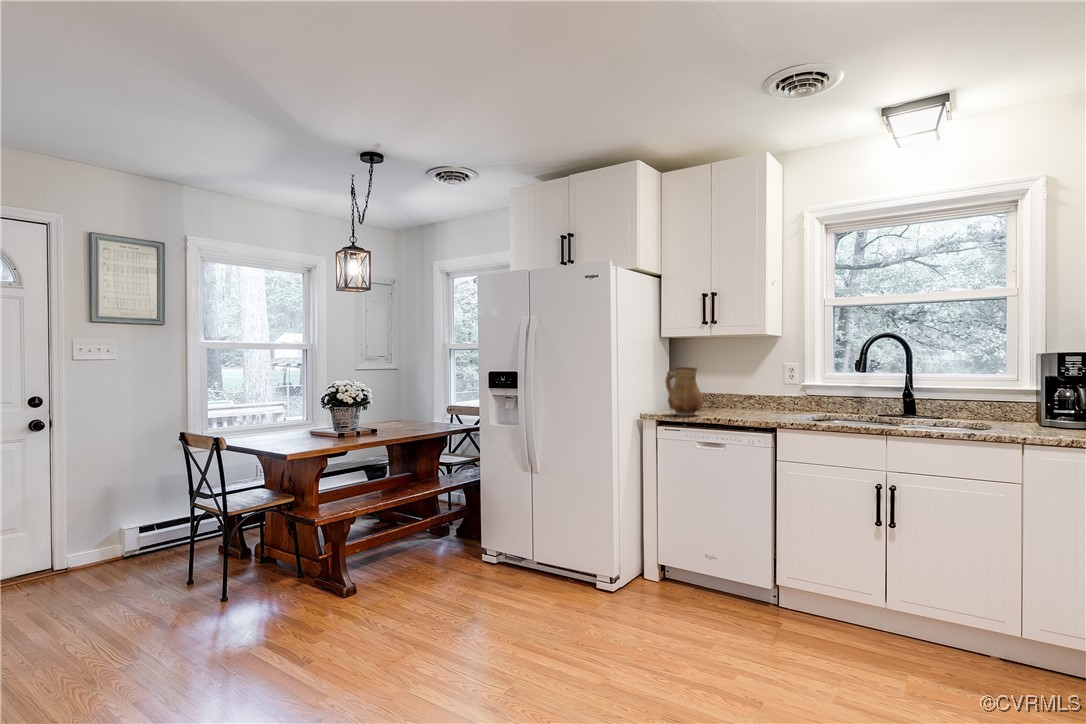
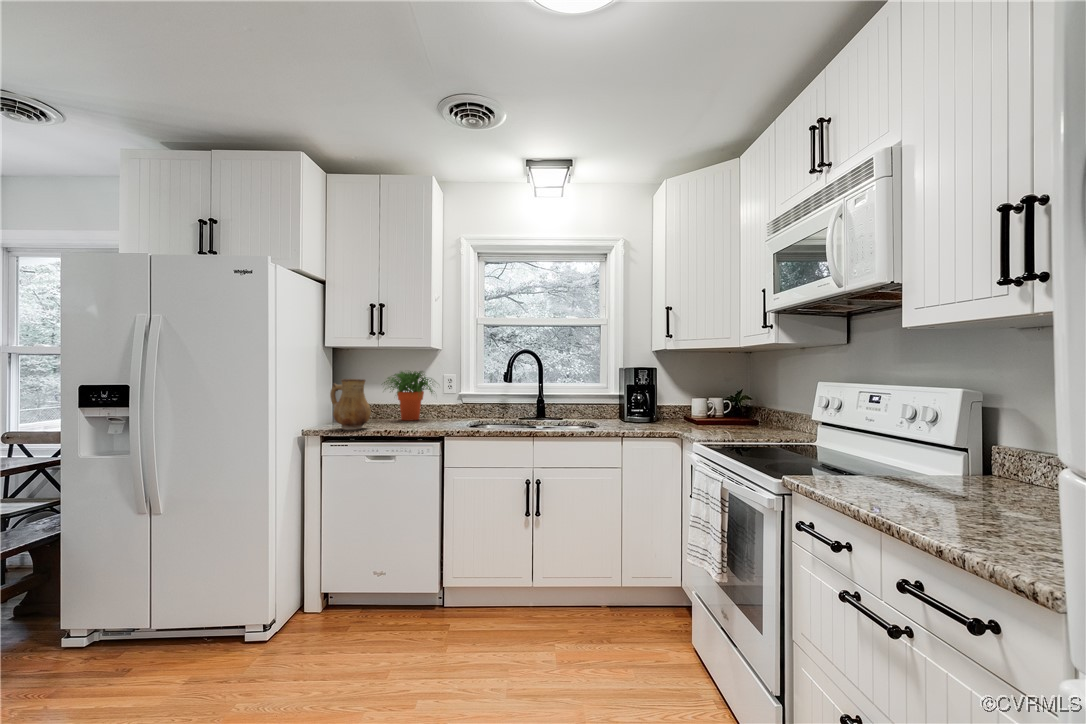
potted plant: none [715,359,779,412] -> present [384,371,433,420]

